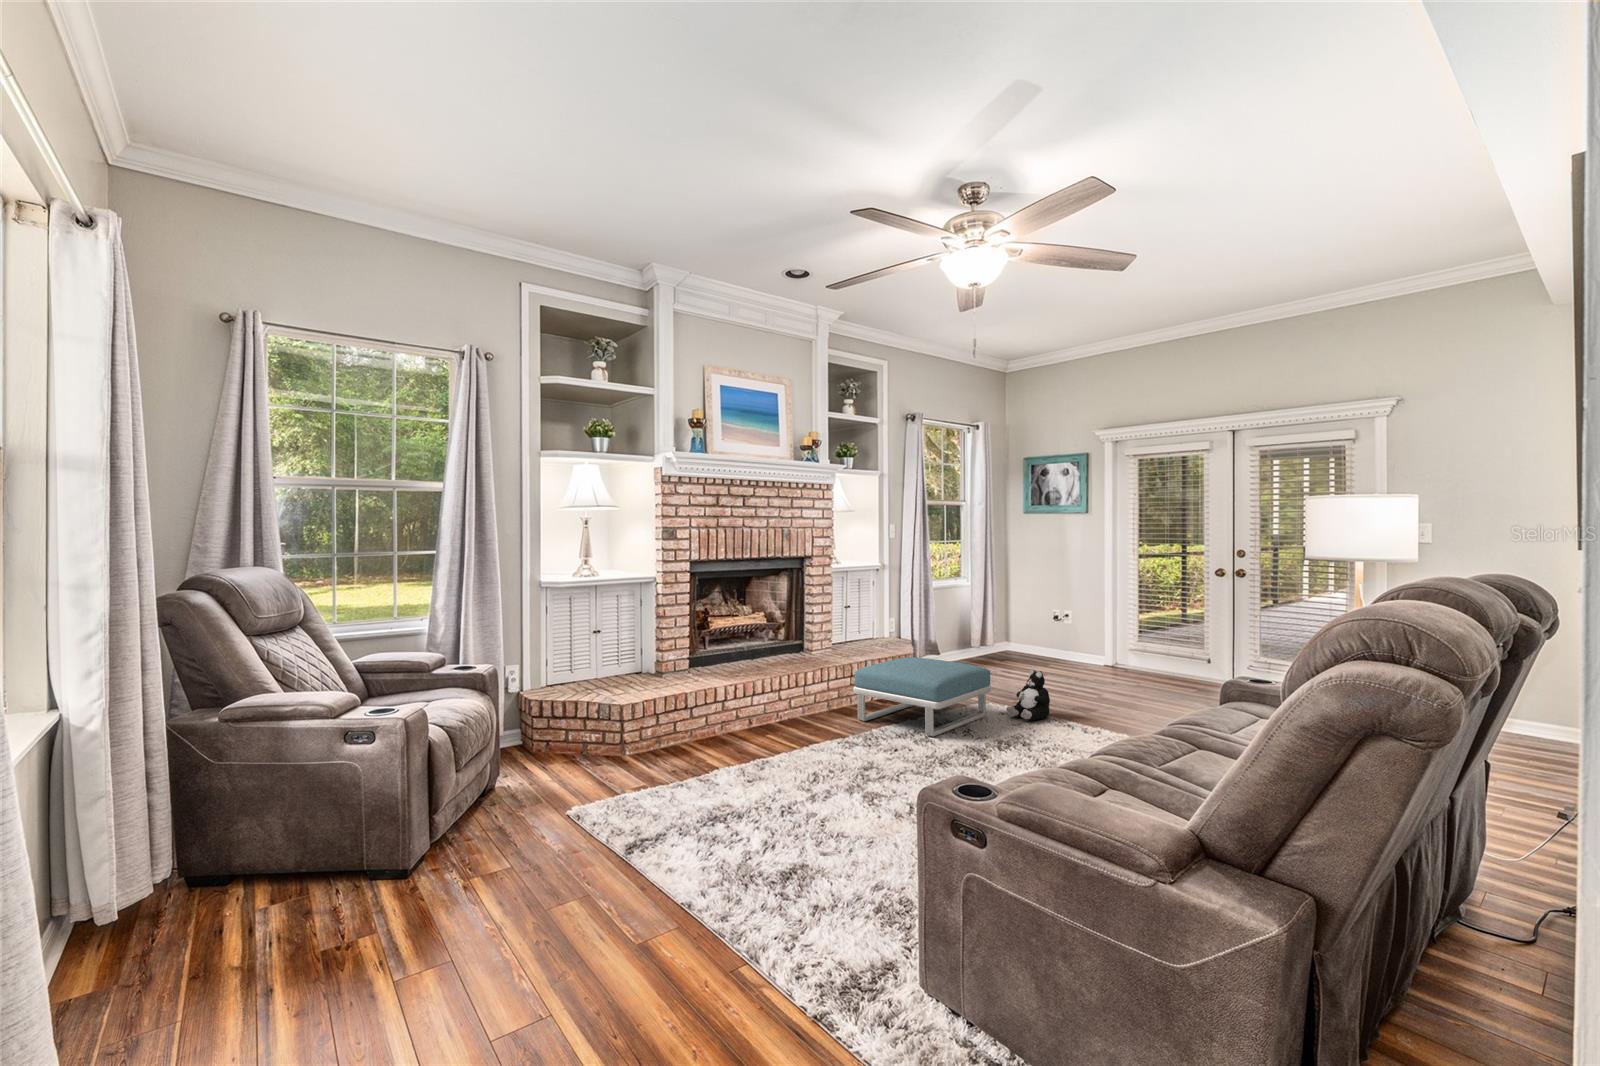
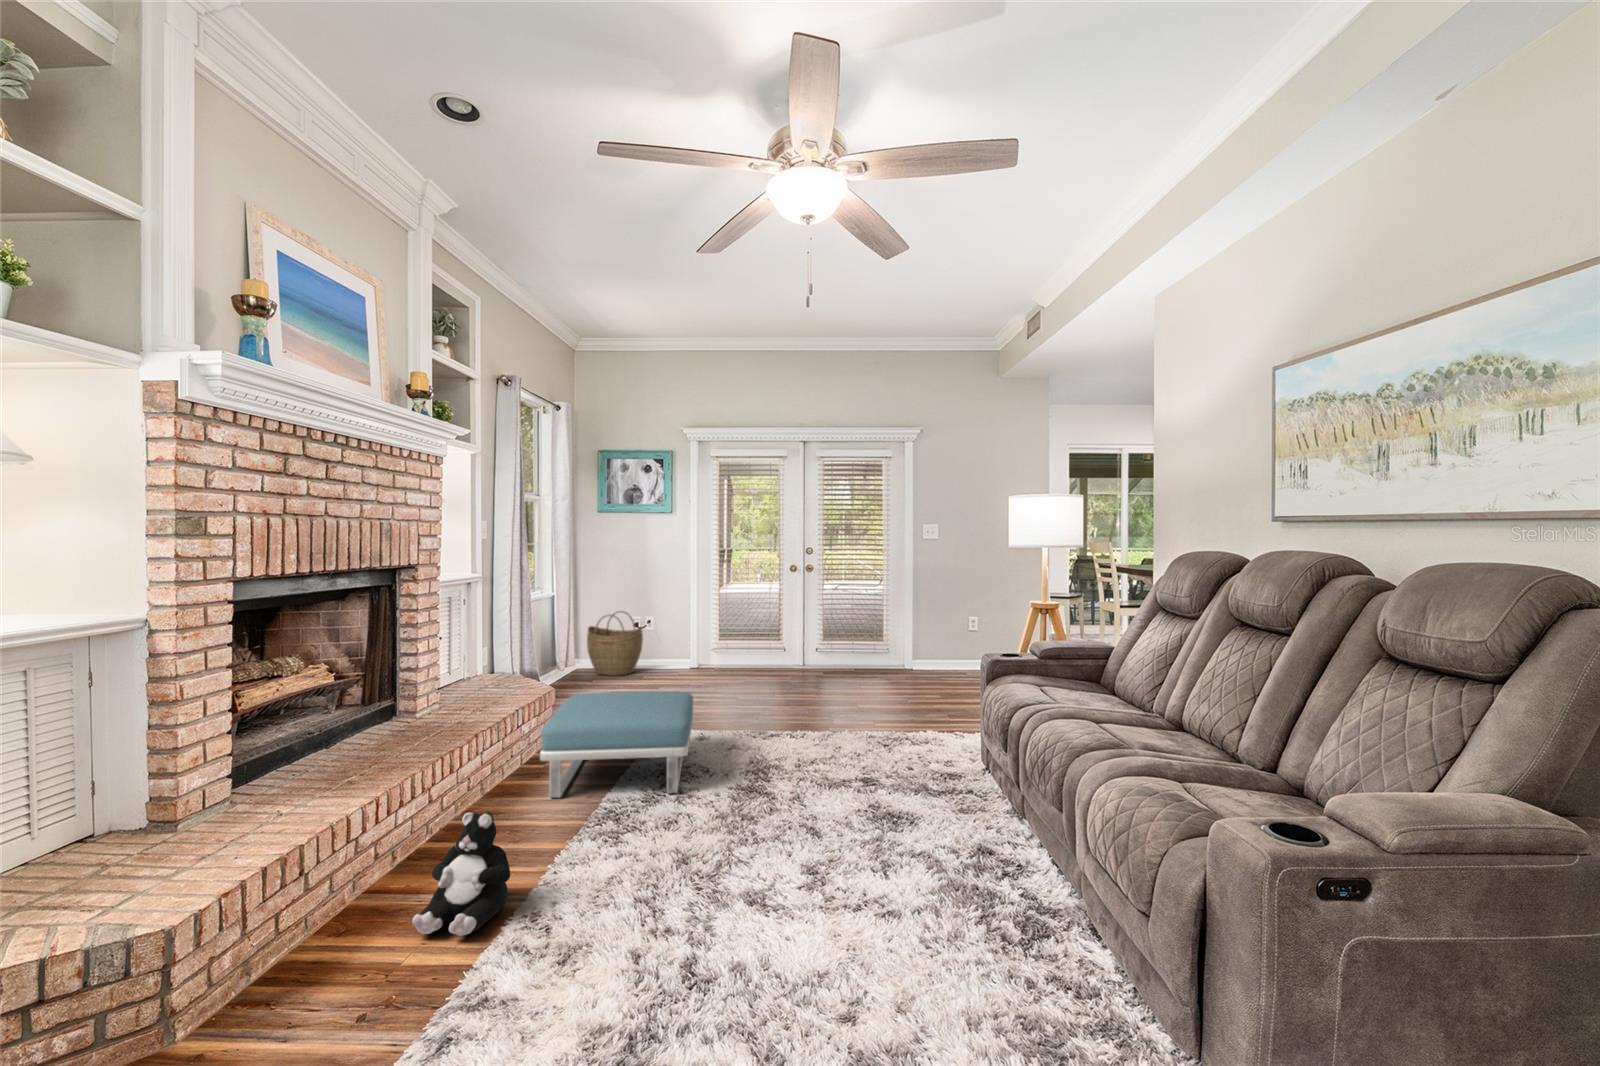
woven basket: none [1007,603,1058,661] -> present [587,611,643,676]
plush toy: present [1007,670,1050,720] -> present [412,811,510,936]

